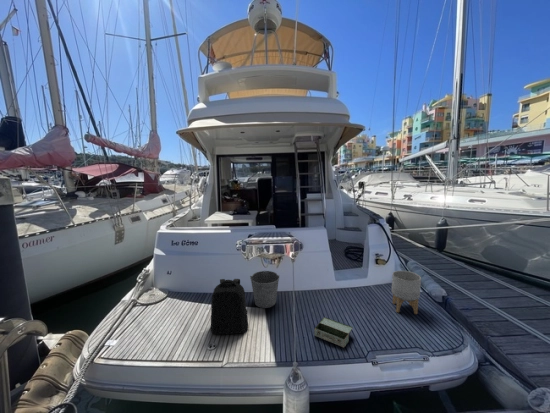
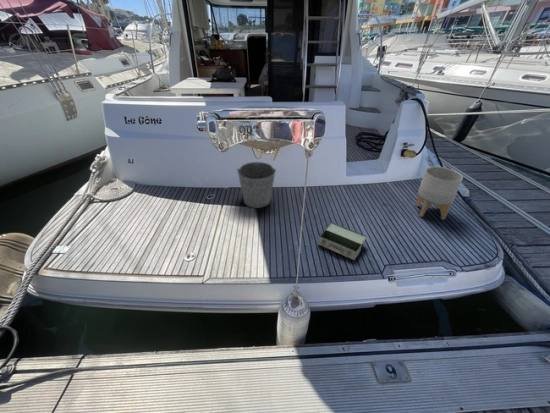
backpack: present [210,279,248,334] -> none [185,174,236,240]

